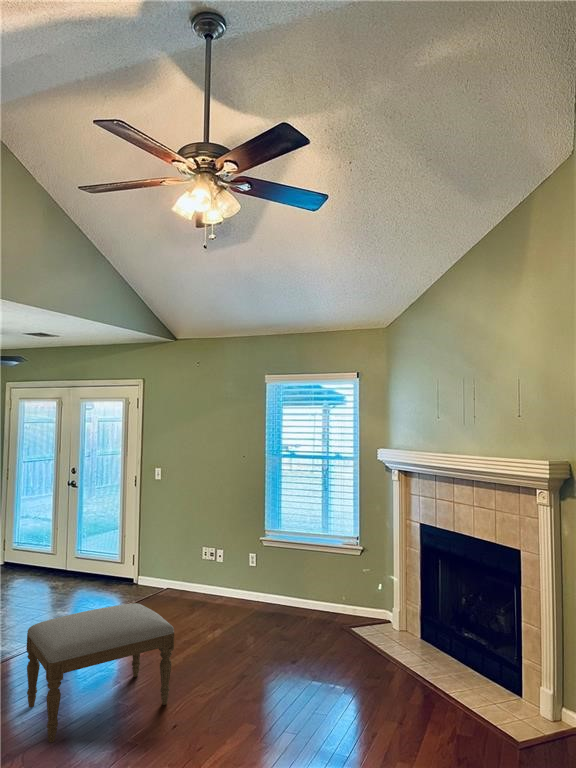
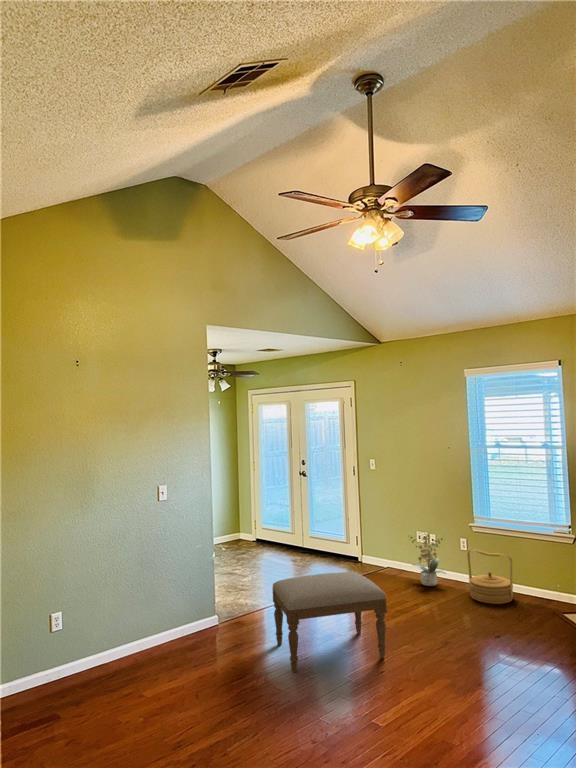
potted plant: none [195,550,234,608] -> present [410,535,446,586]
woven basket: none [256,565,301,622] -> present [467,549,513,604]

